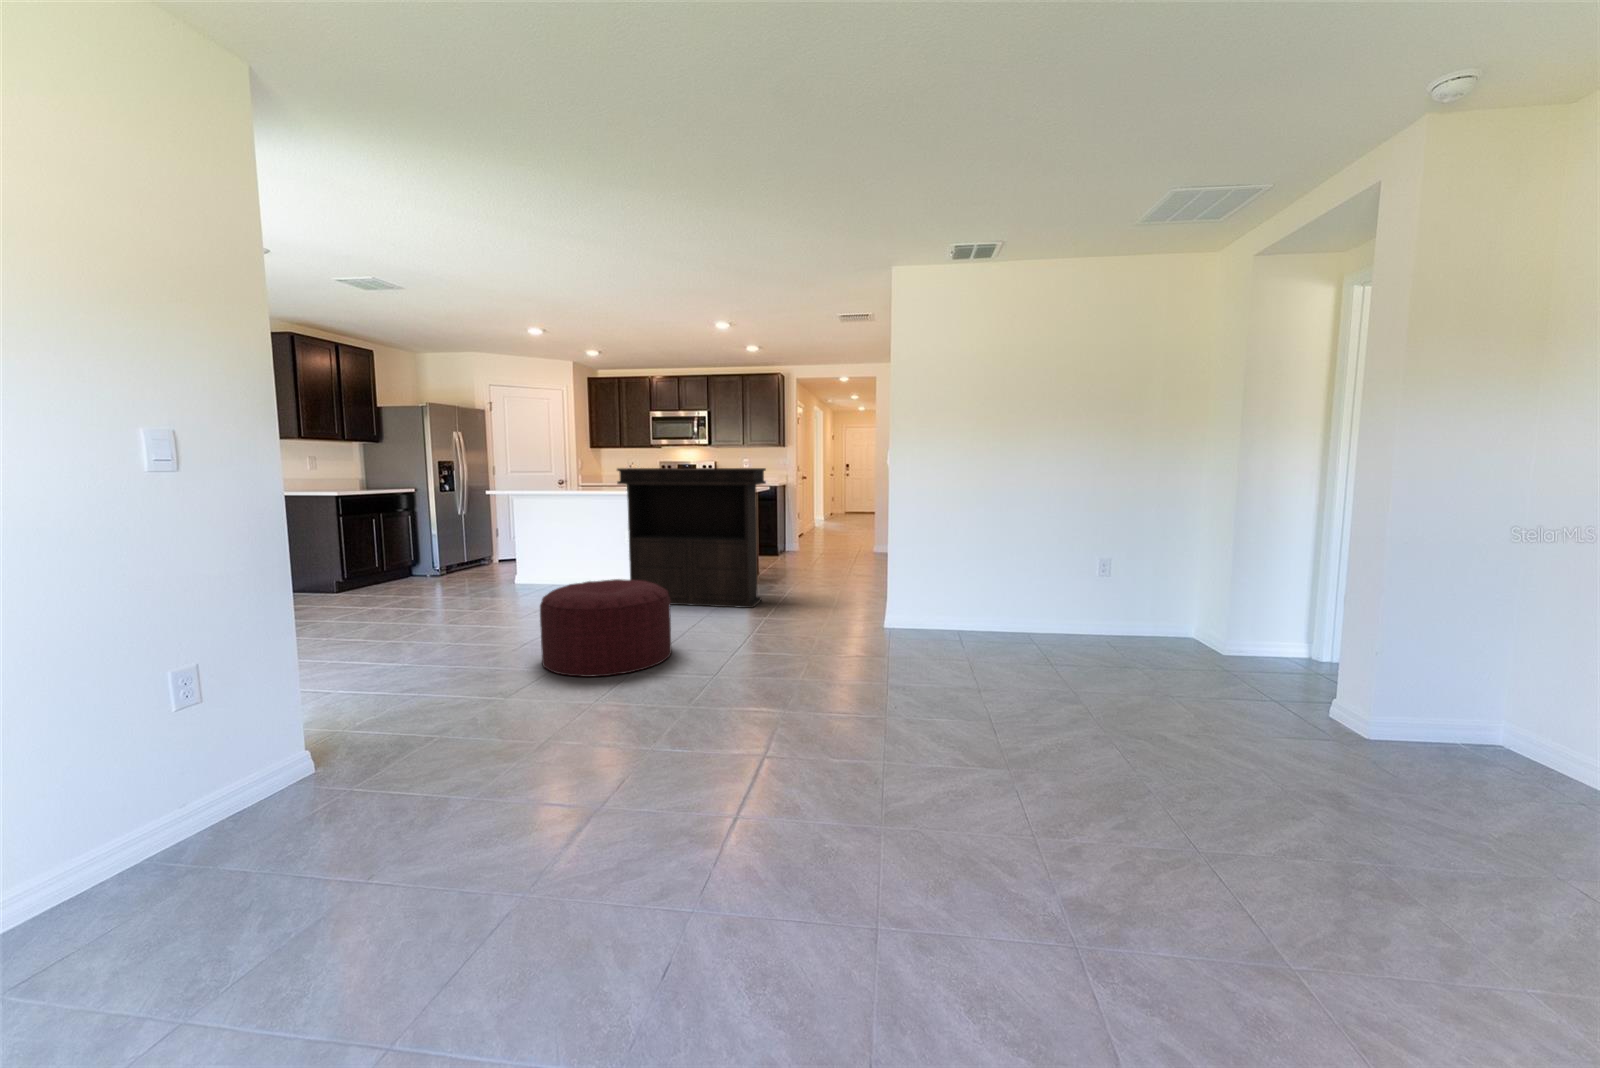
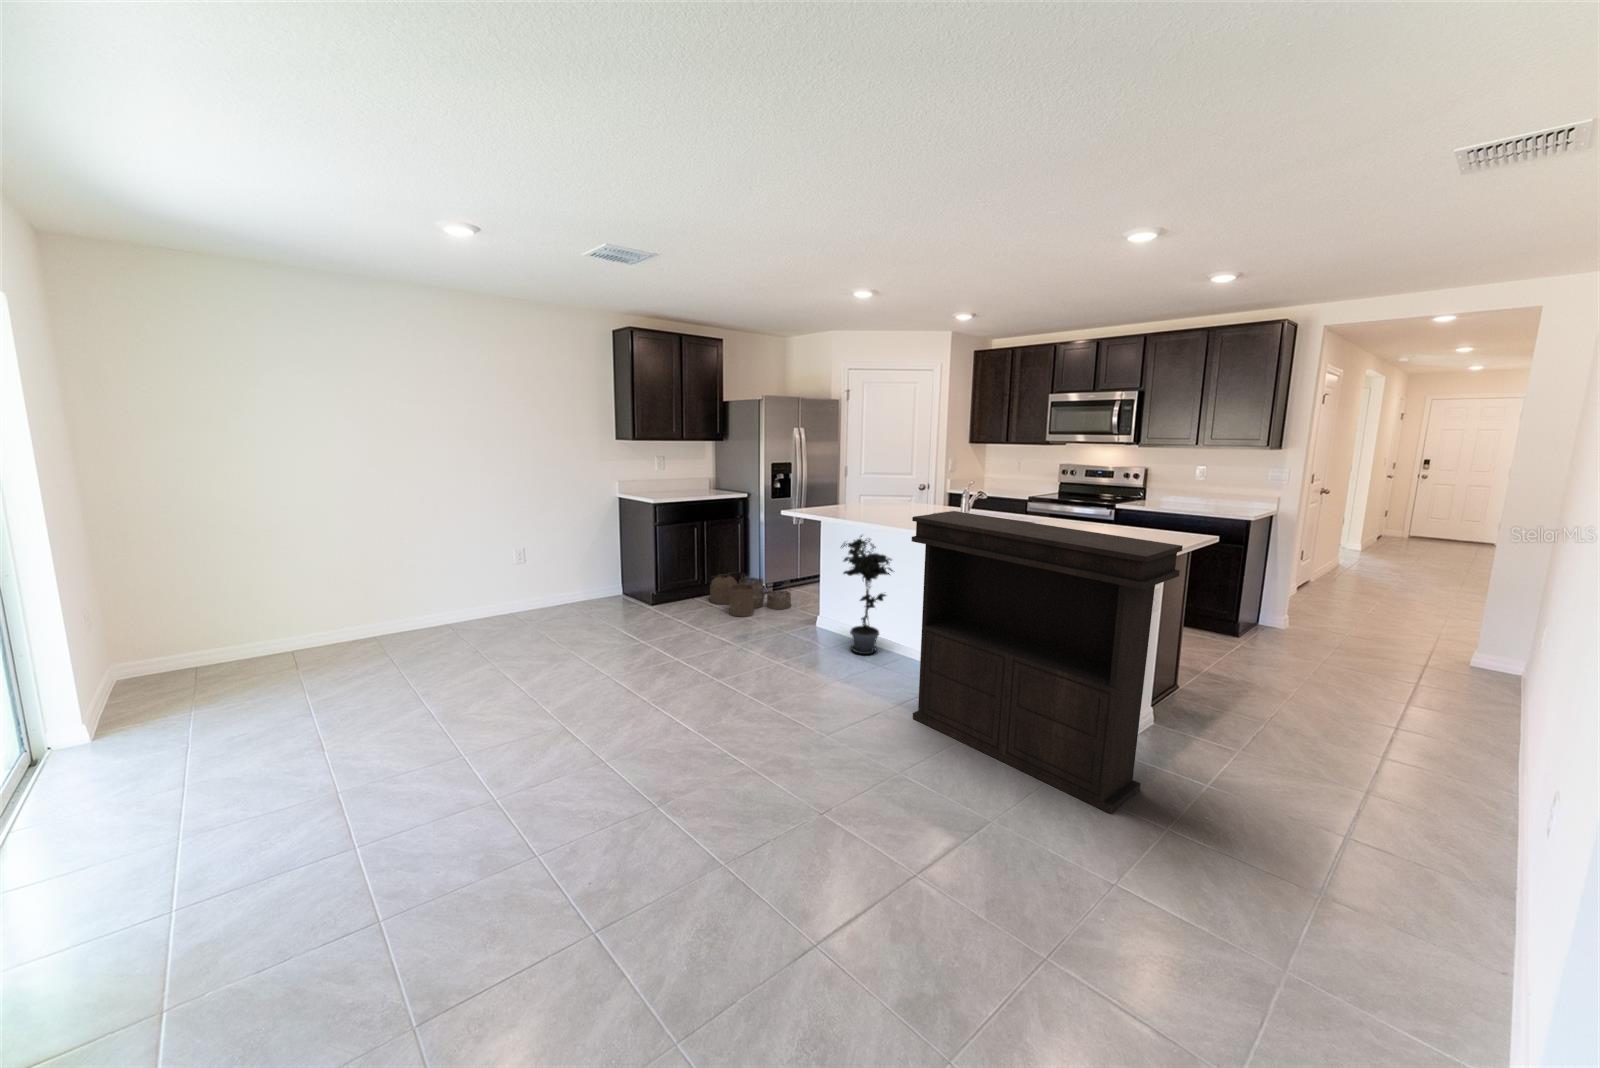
potted plant: none [534,498,584,589] -> present [841,536,893,654]
woven basket: none [386,557,474,589] -> present [710,575,791,616]
ottoman: present [540,579,672,677] -> none [656,742,877,986]

